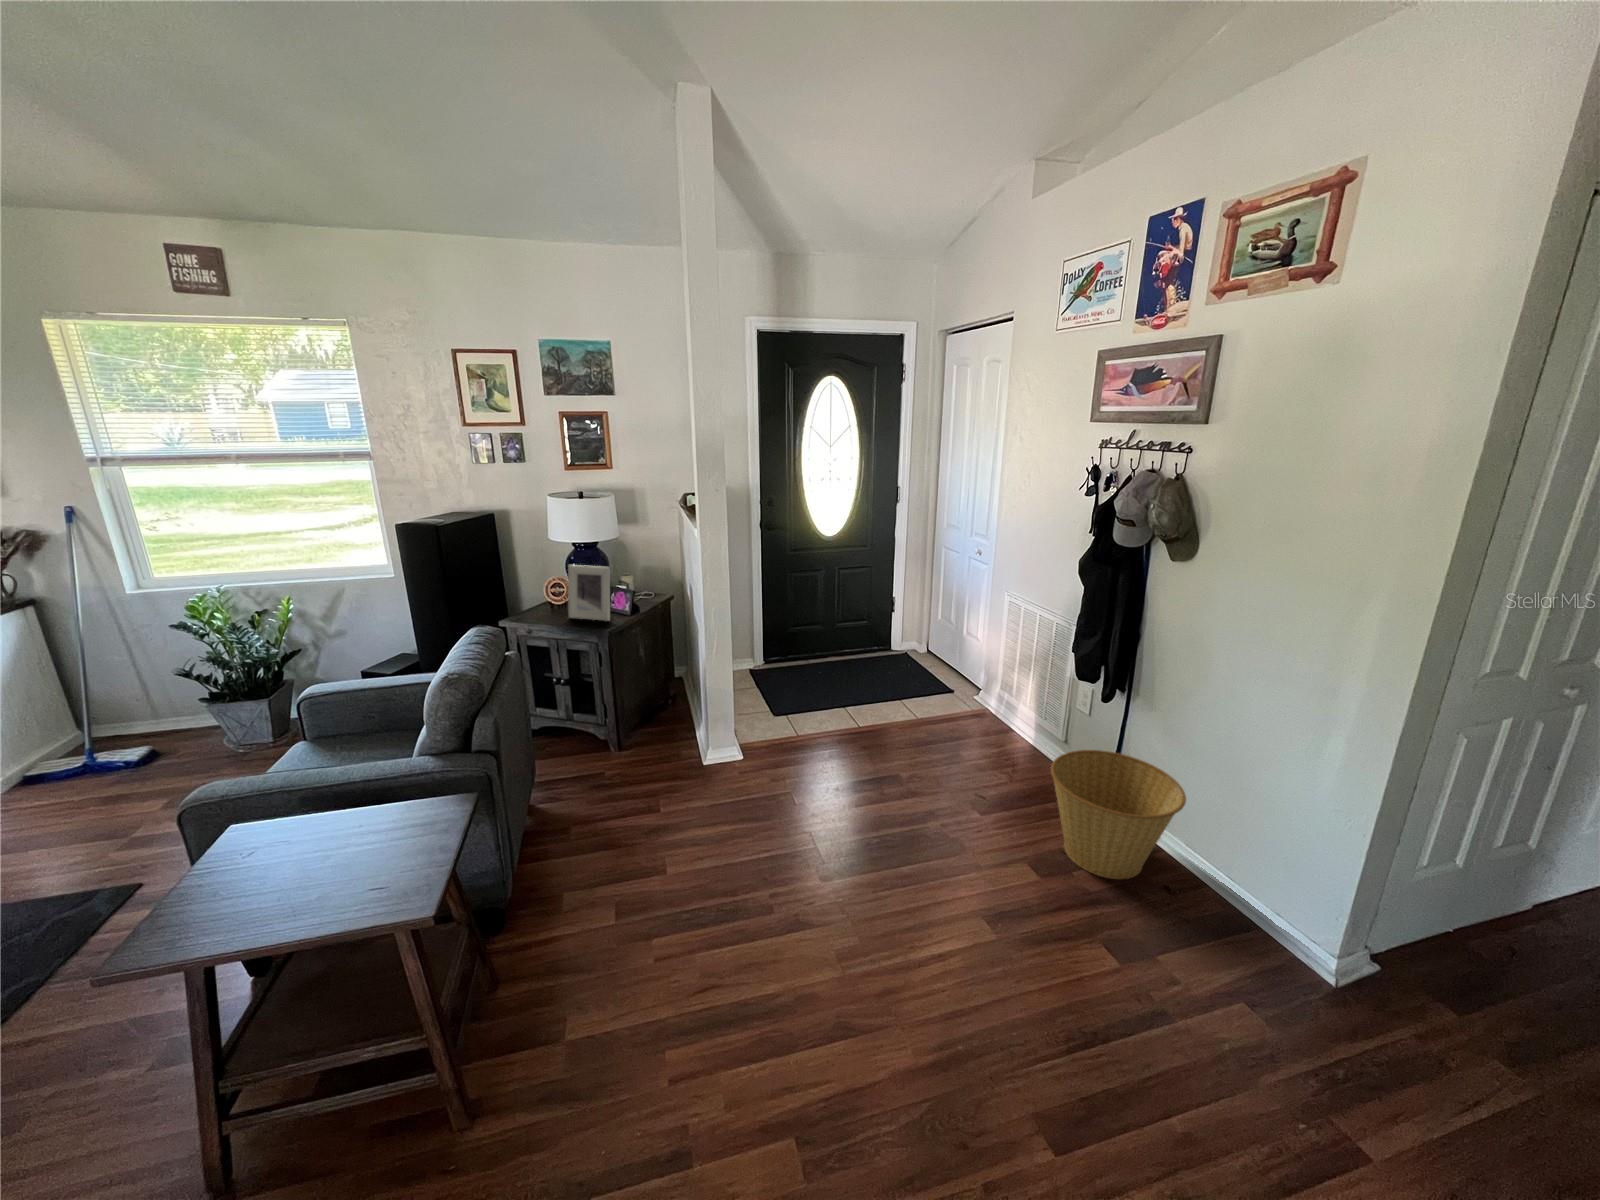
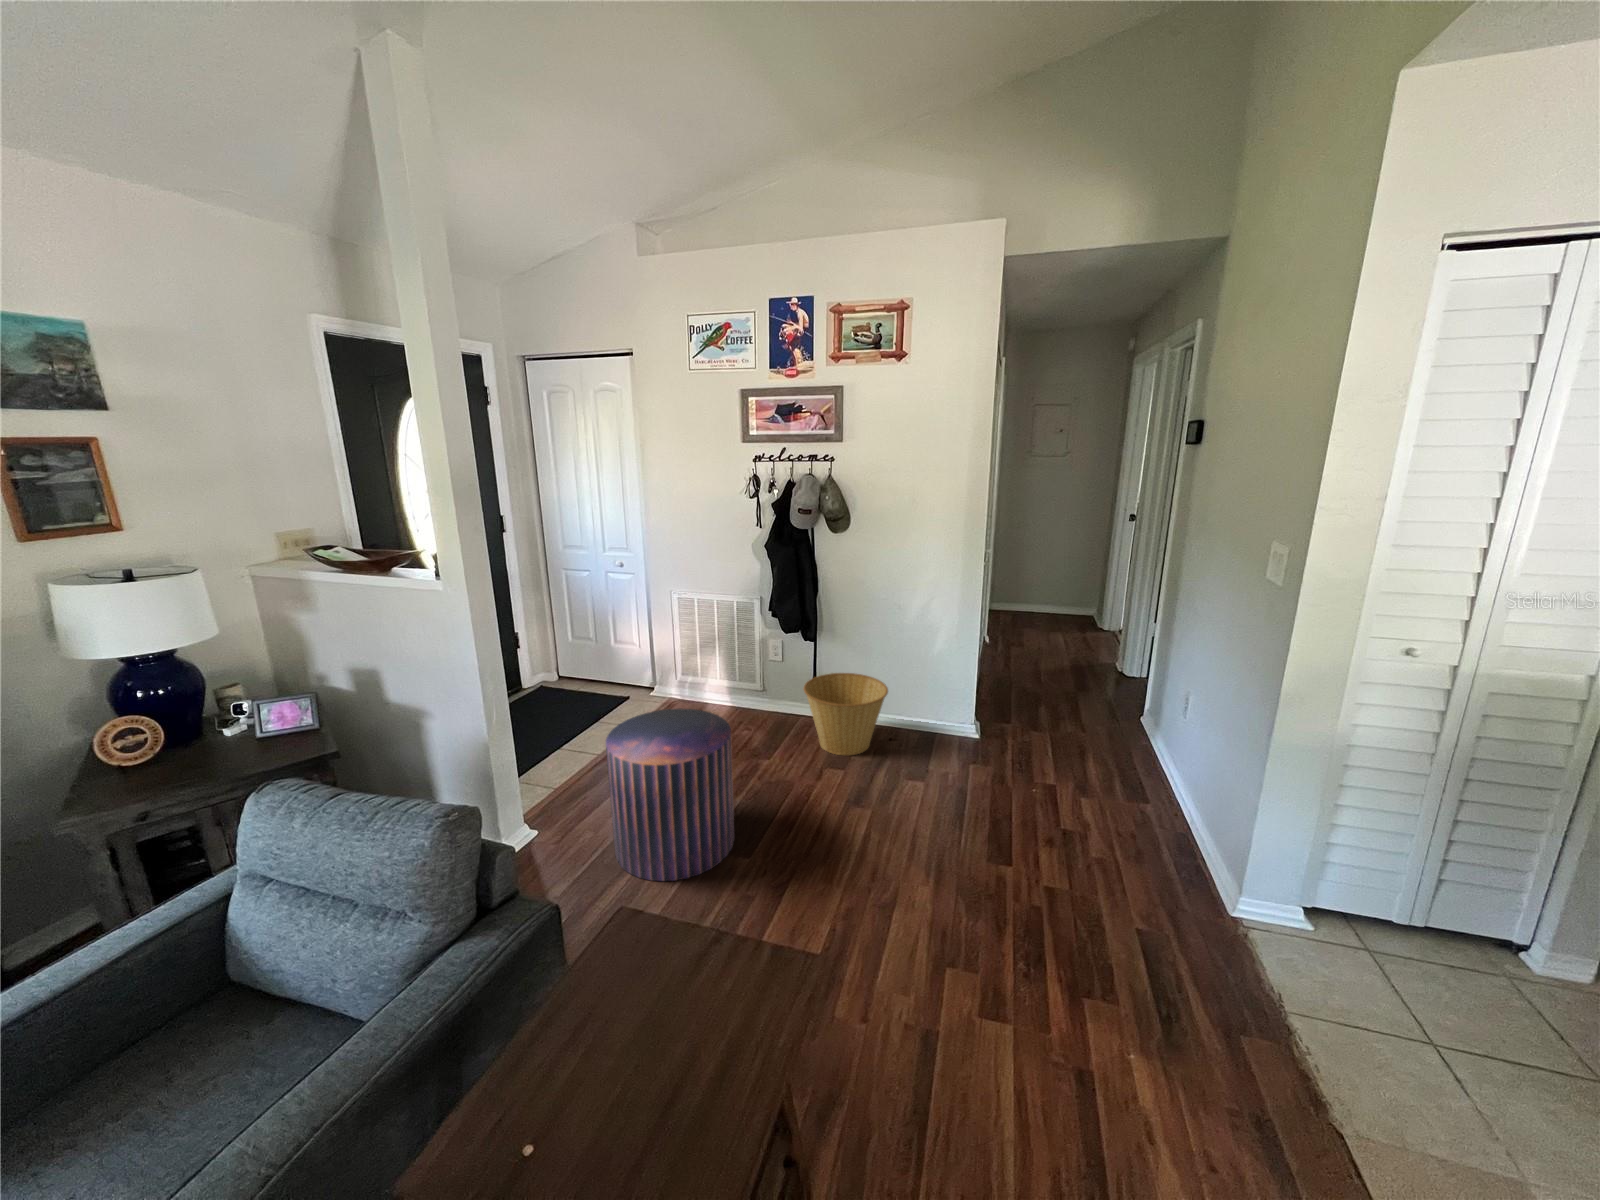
picture frame: present [568,565,610,621] -> none [157,674,271,777]
pouf: none [747,693,873,868] -> present [606,708,734,881]

